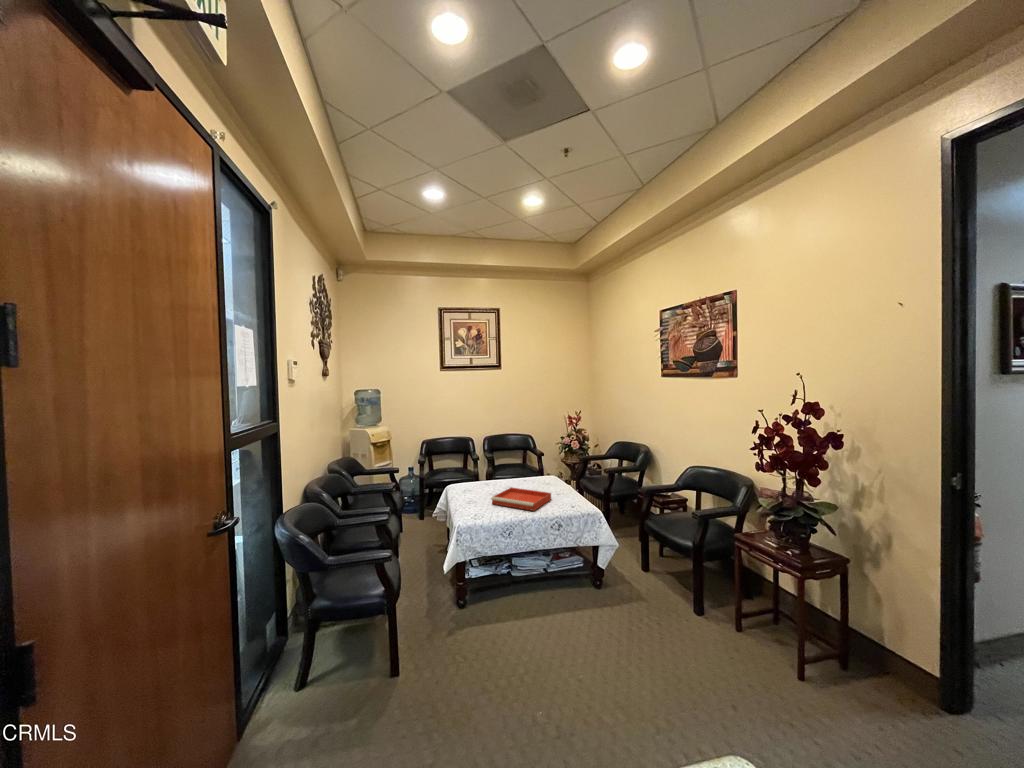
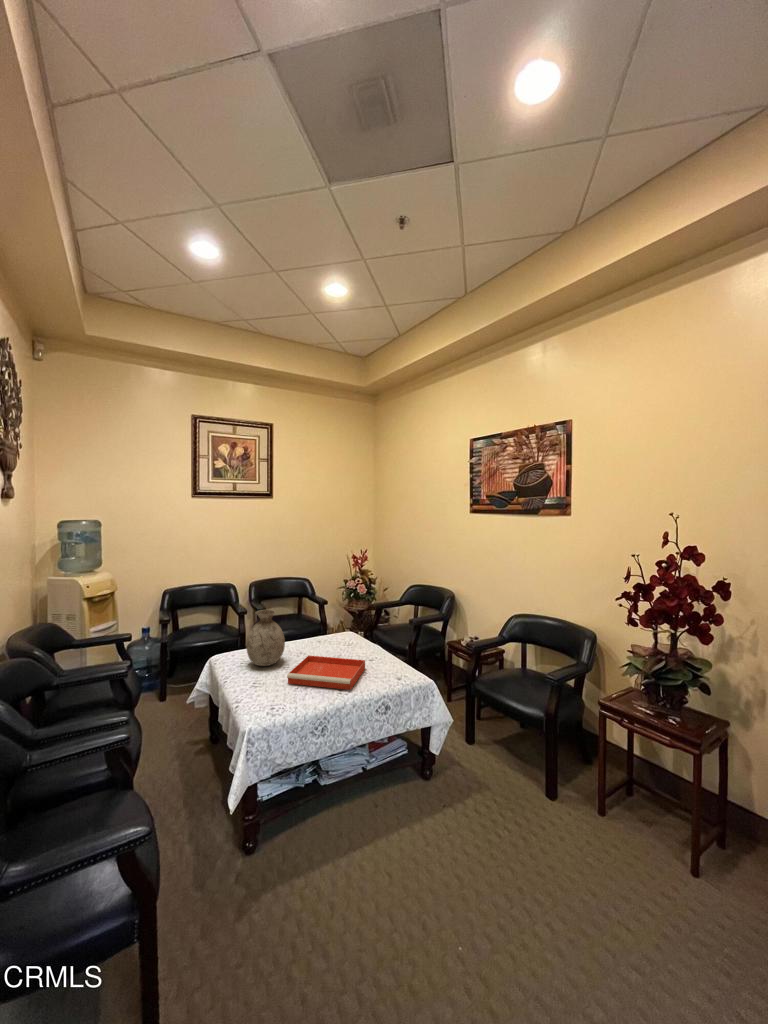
vase: none [467,452,495,493] -> present [246,610,285,666]

